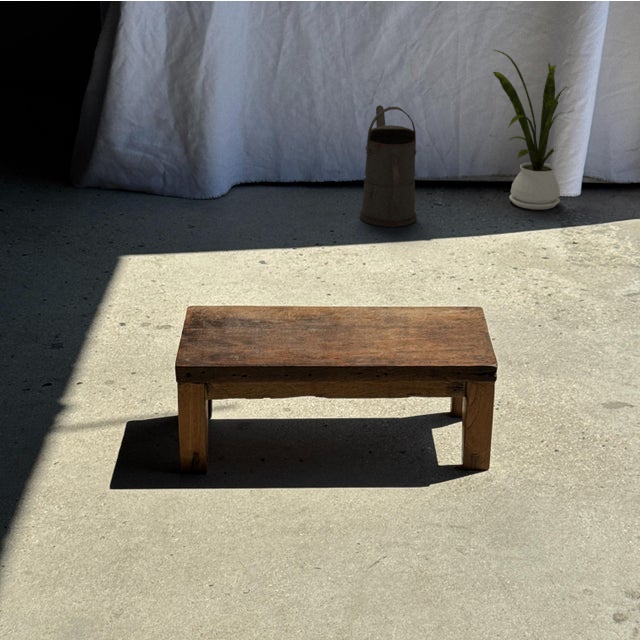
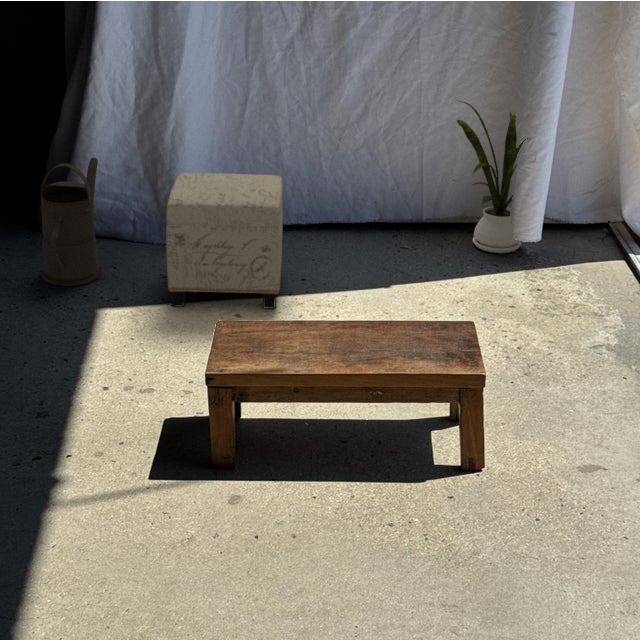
watering can: present [360,105,417,227] -> present [40,158,101,286]
ottoman: none [190,120,311,256] -> present [166,173,283,308]

